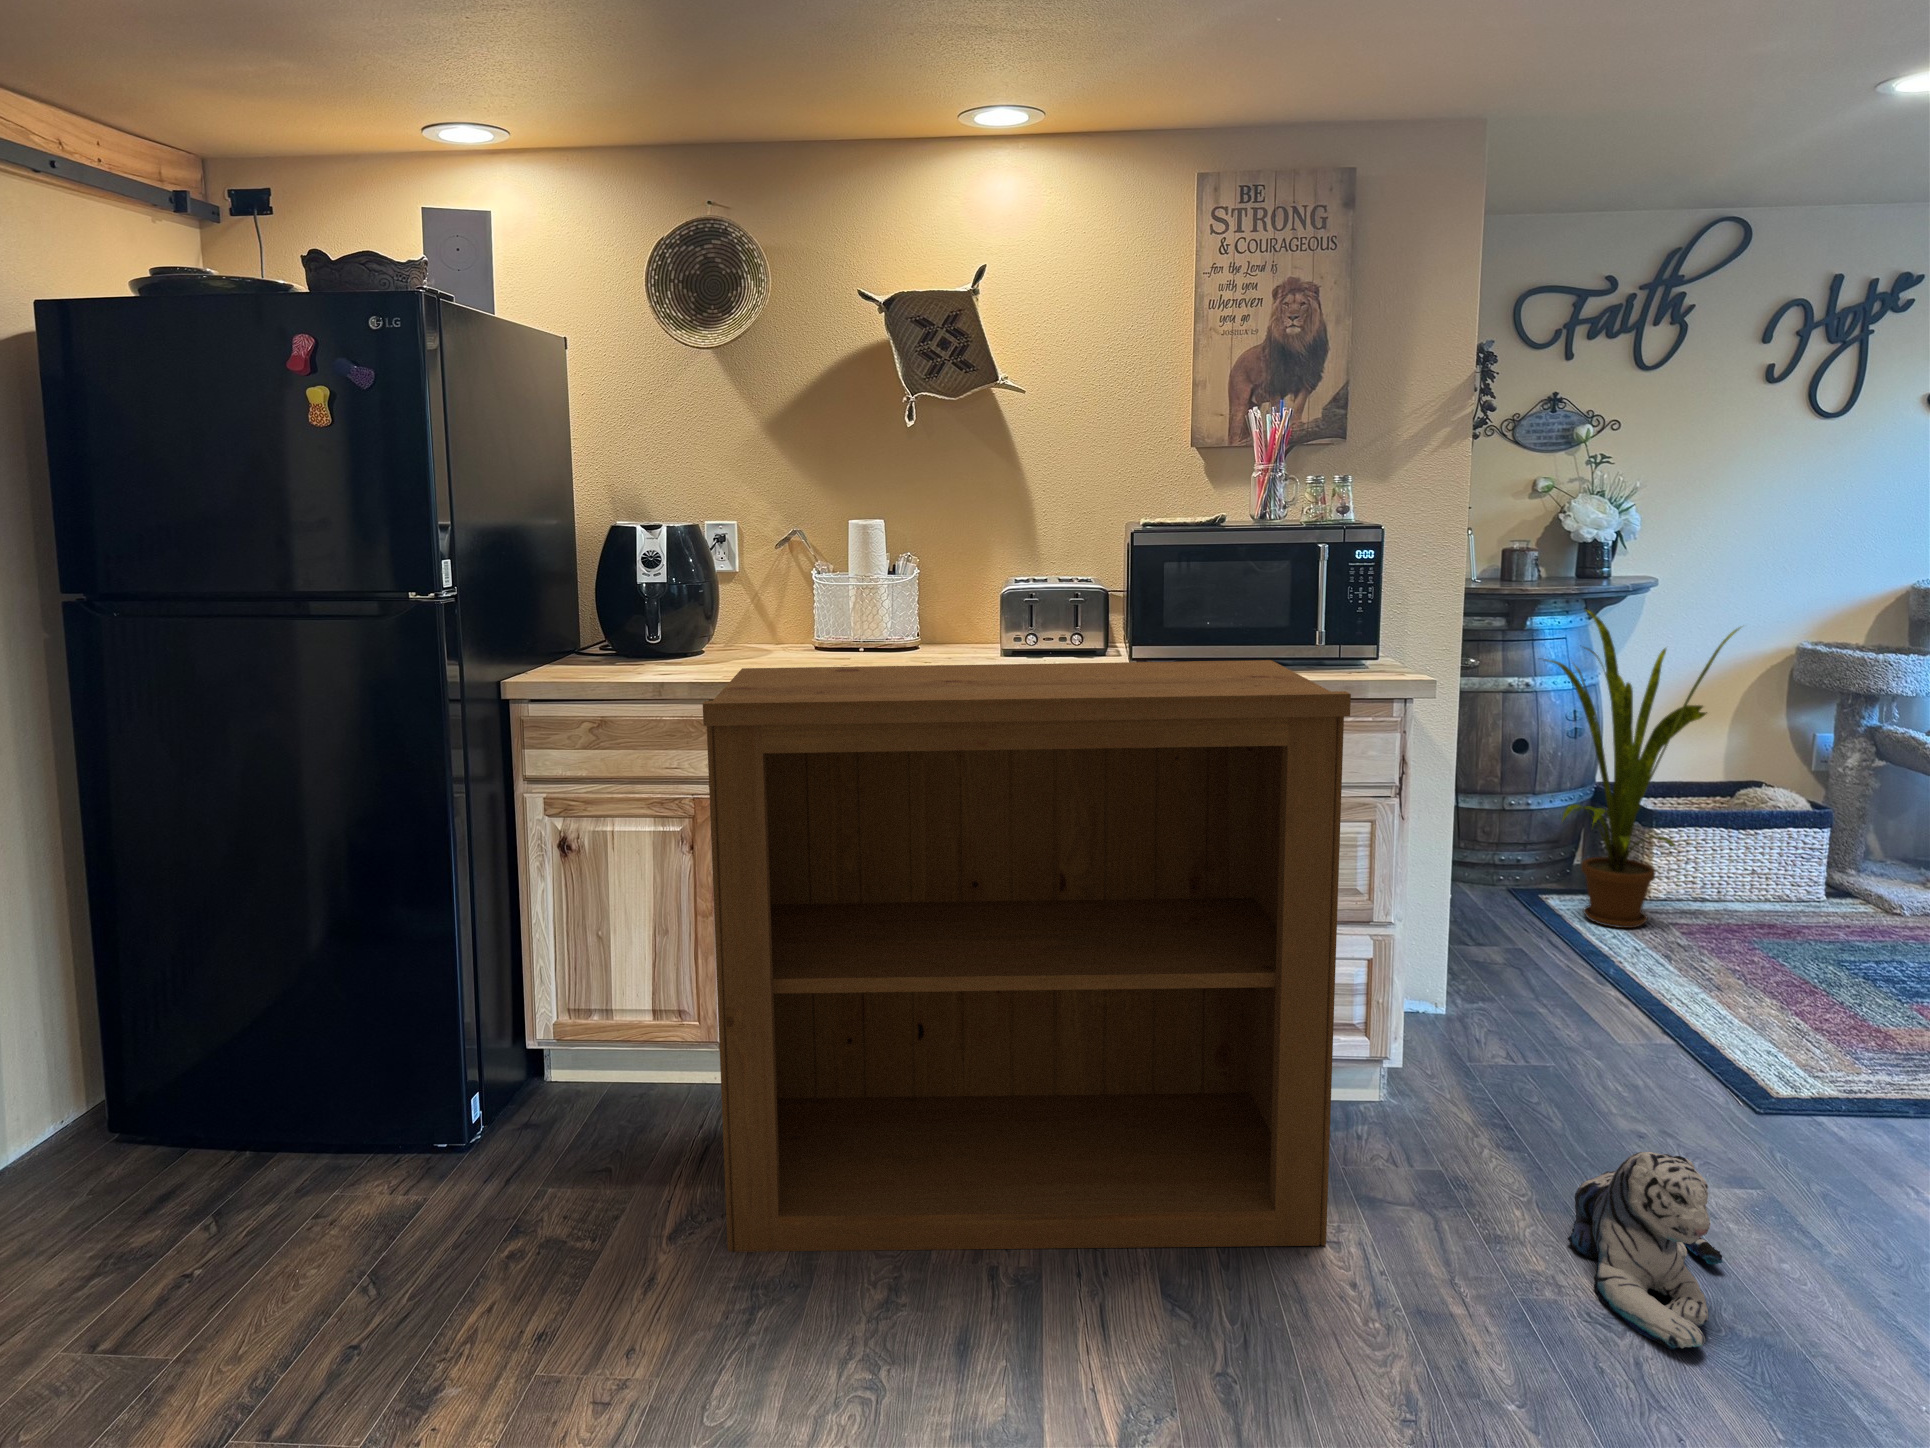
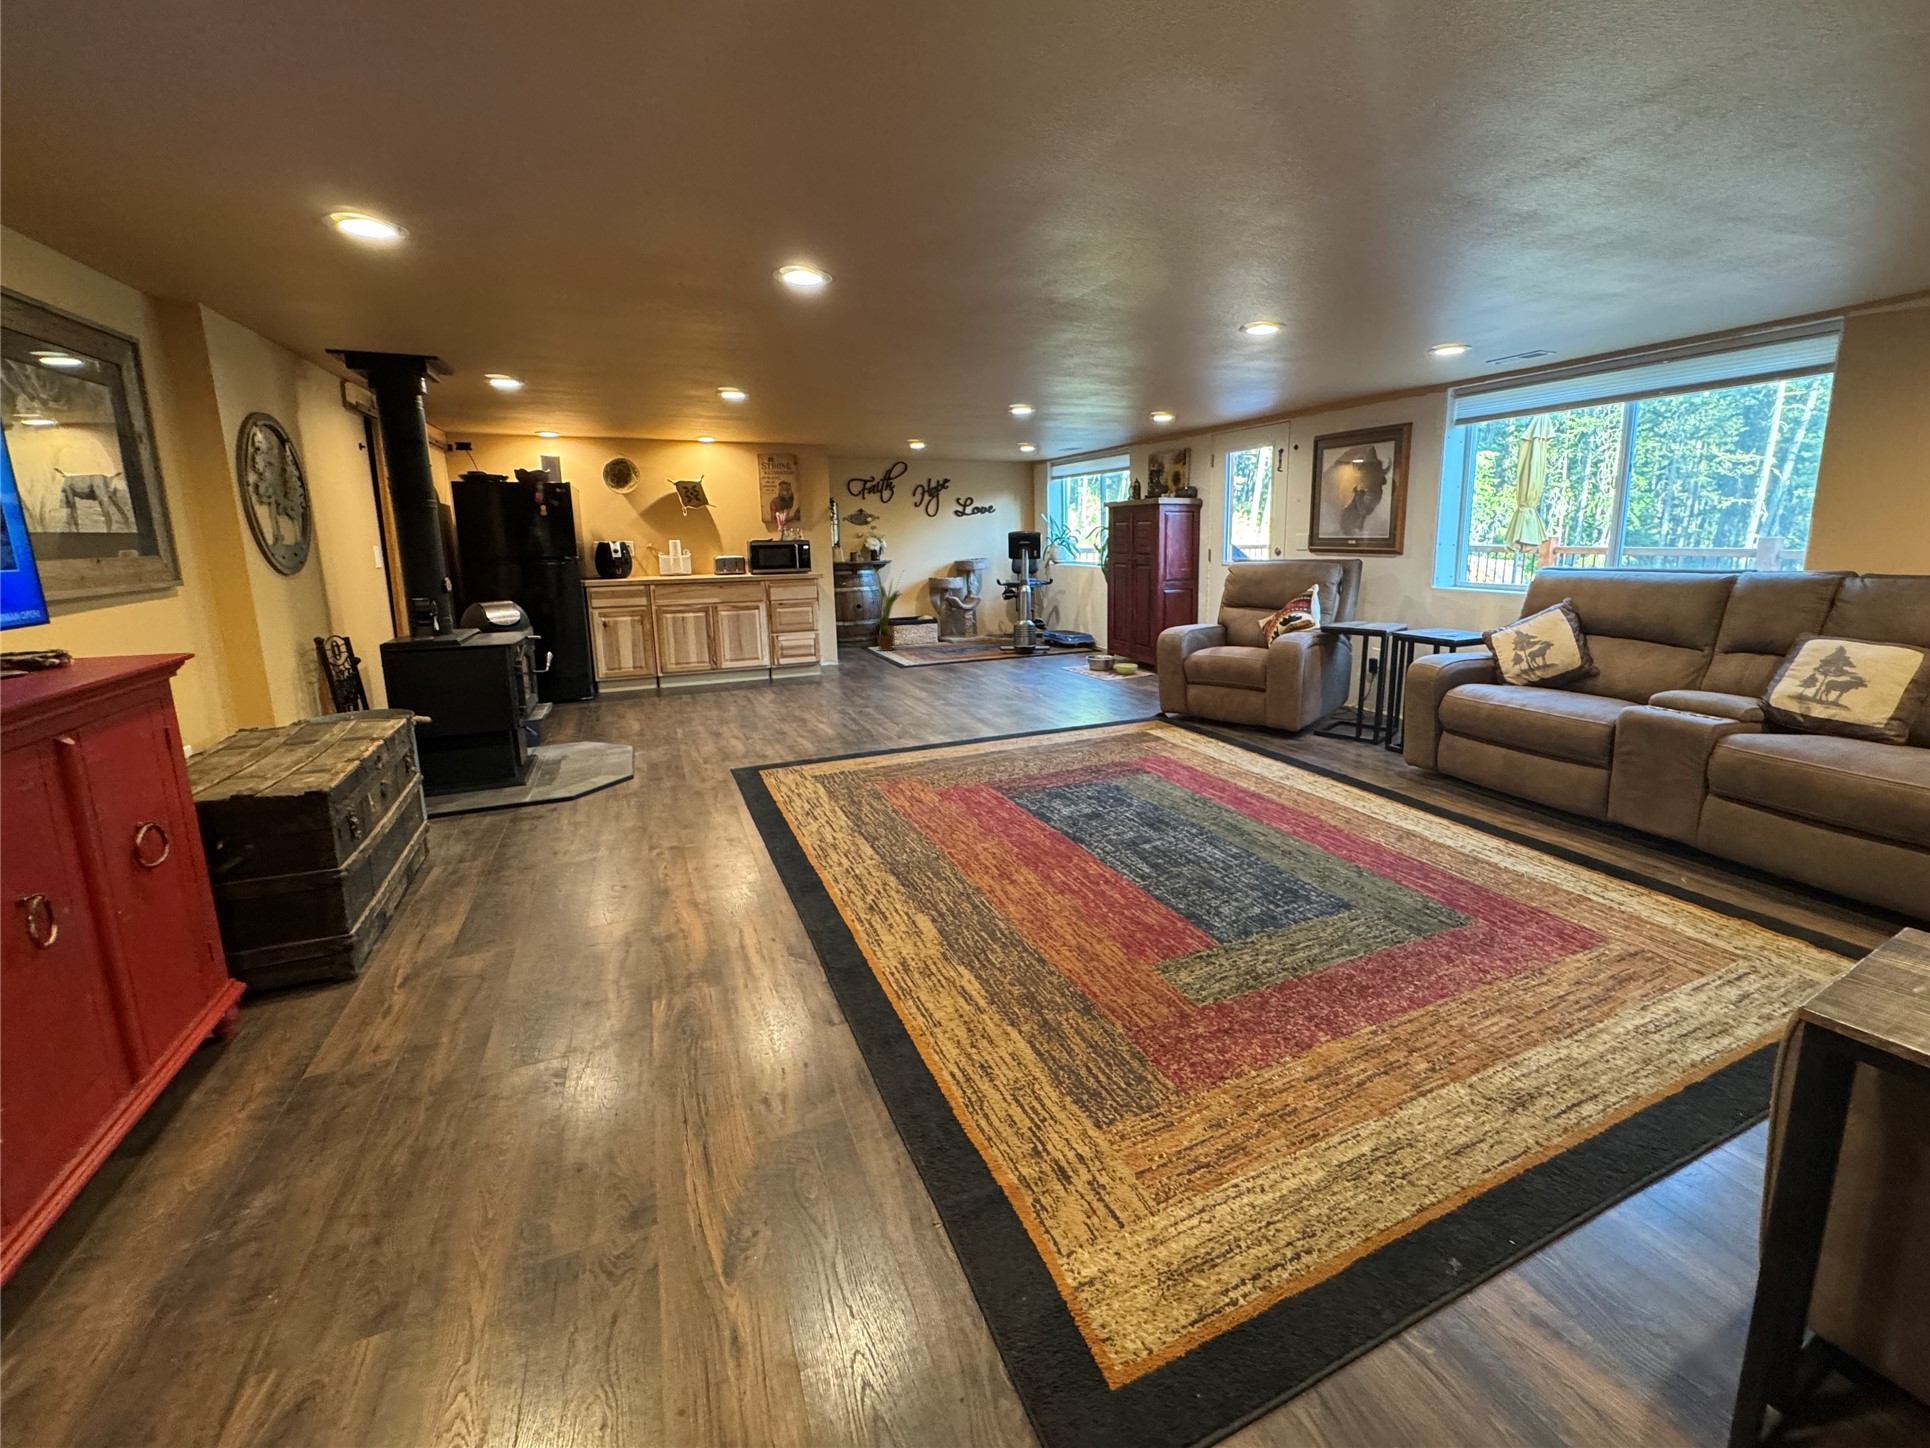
bookshelf: present [703,660,1351,1252] -> none [657,571,807,700]
plush toy: present [1567,1152,1723,1349] -> none [854,656,881,685]

